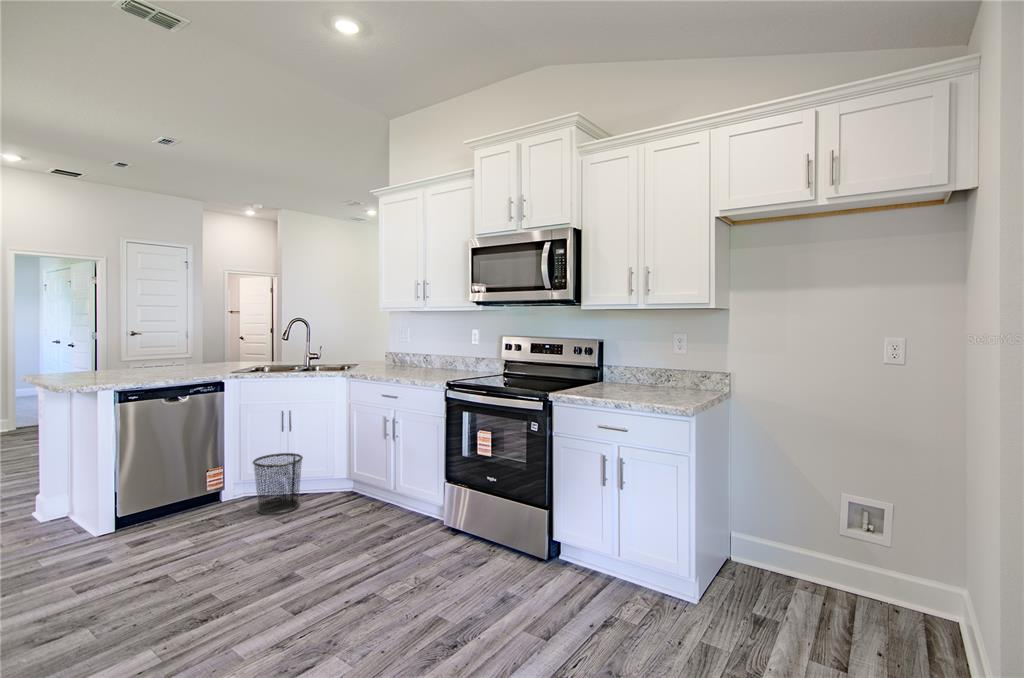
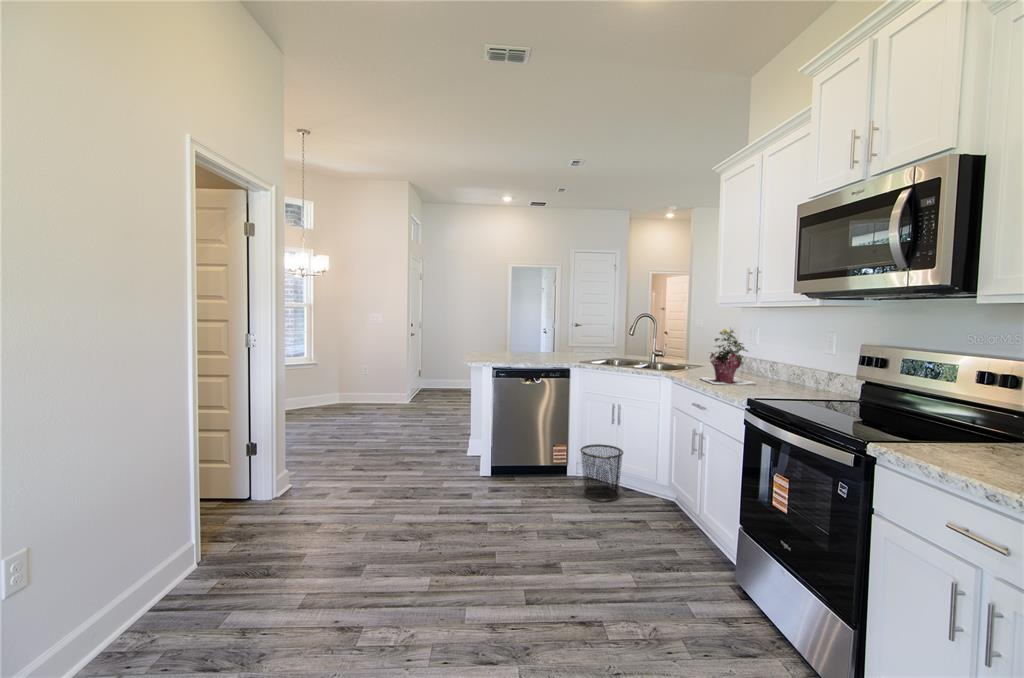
potted plant: none [371,323,422,374] -> present [699,329,756,385]

